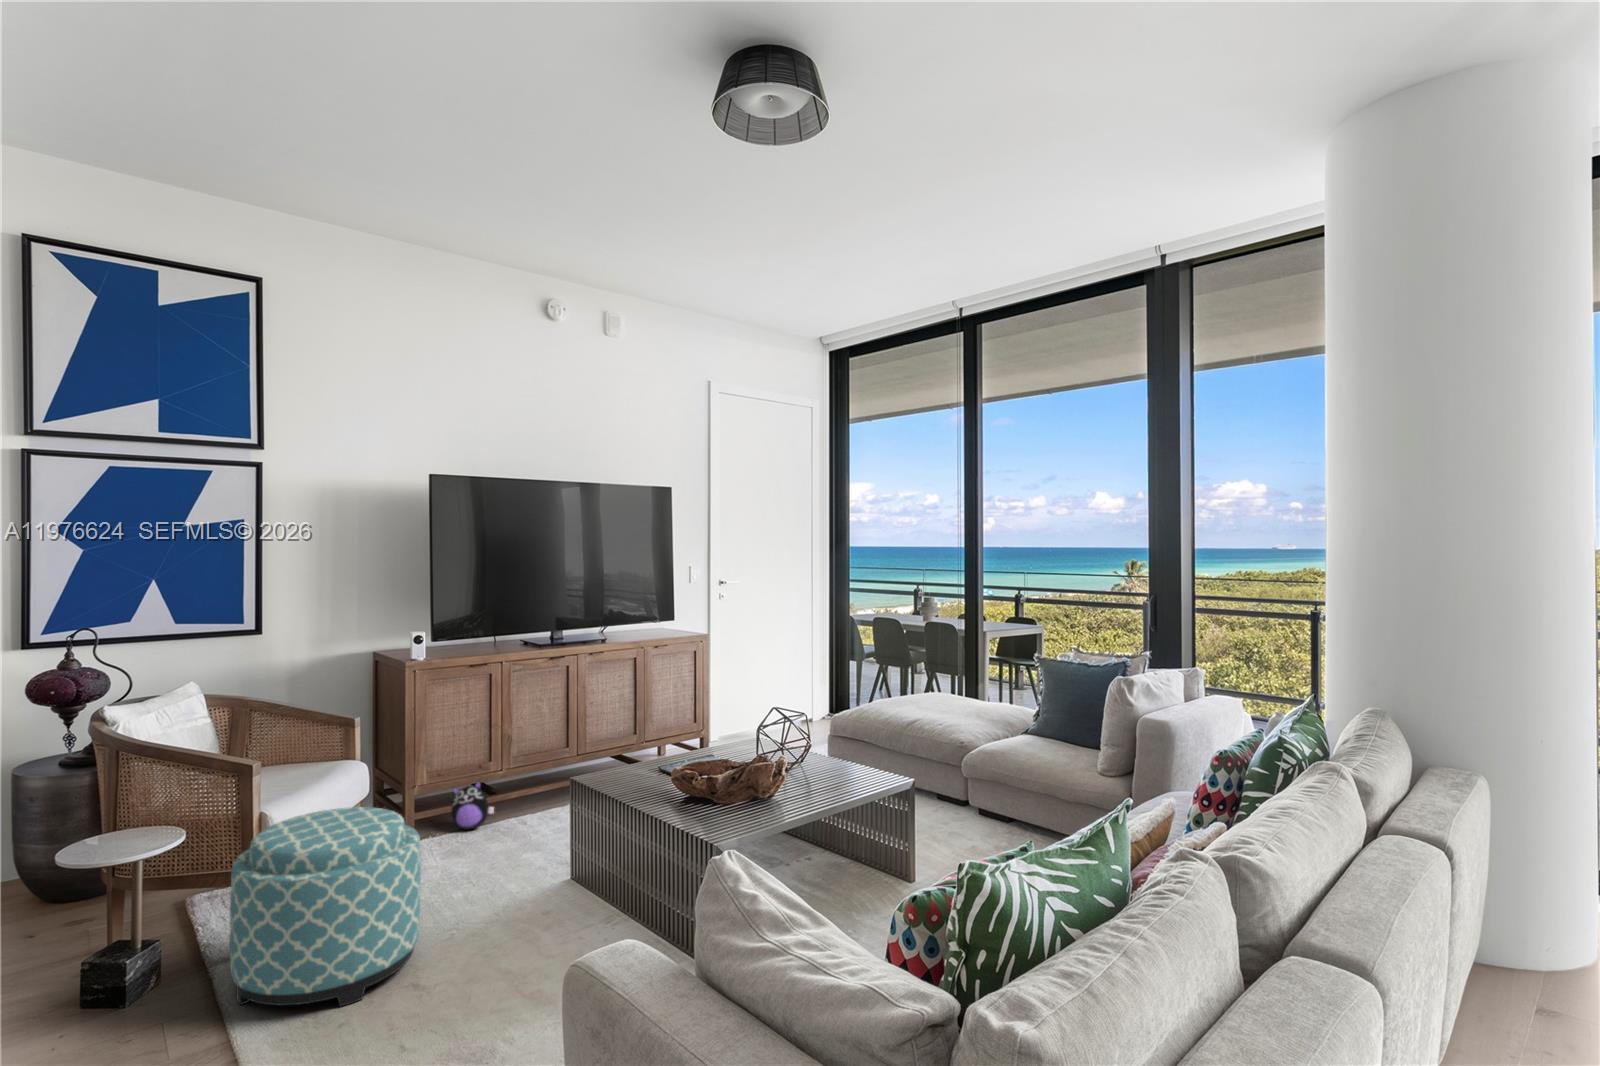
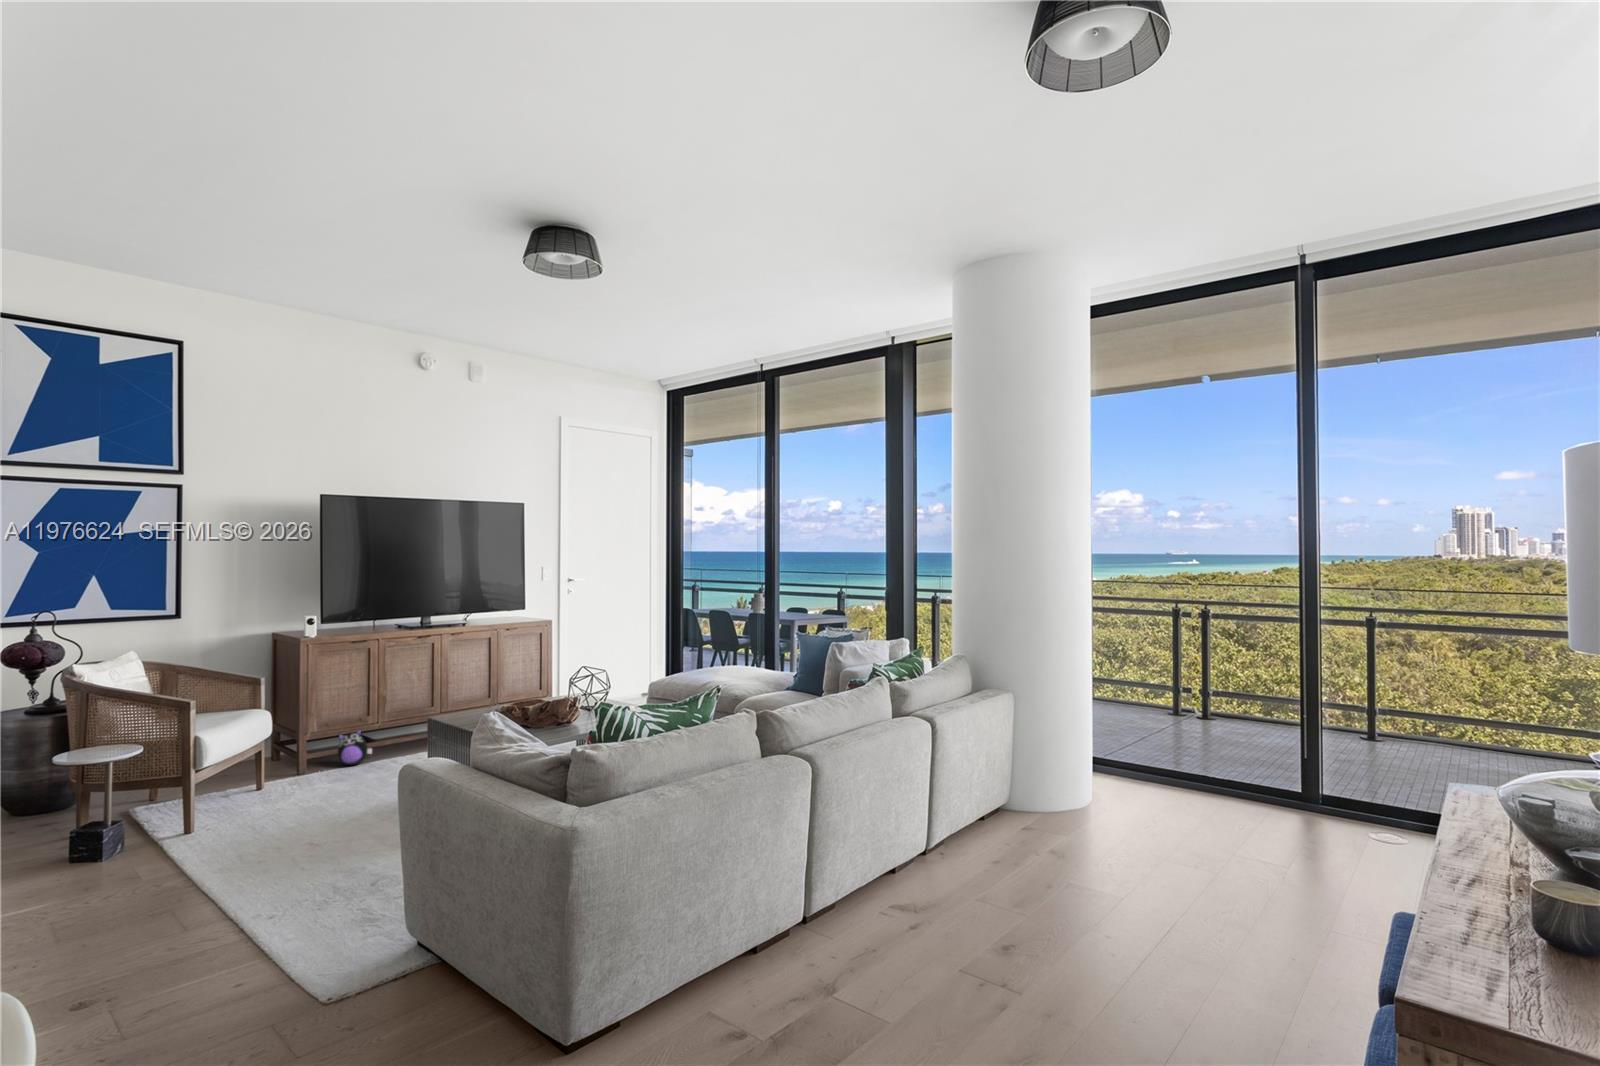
ottoman: present [230,807,421,1007] -> none [178,732,314,857]

